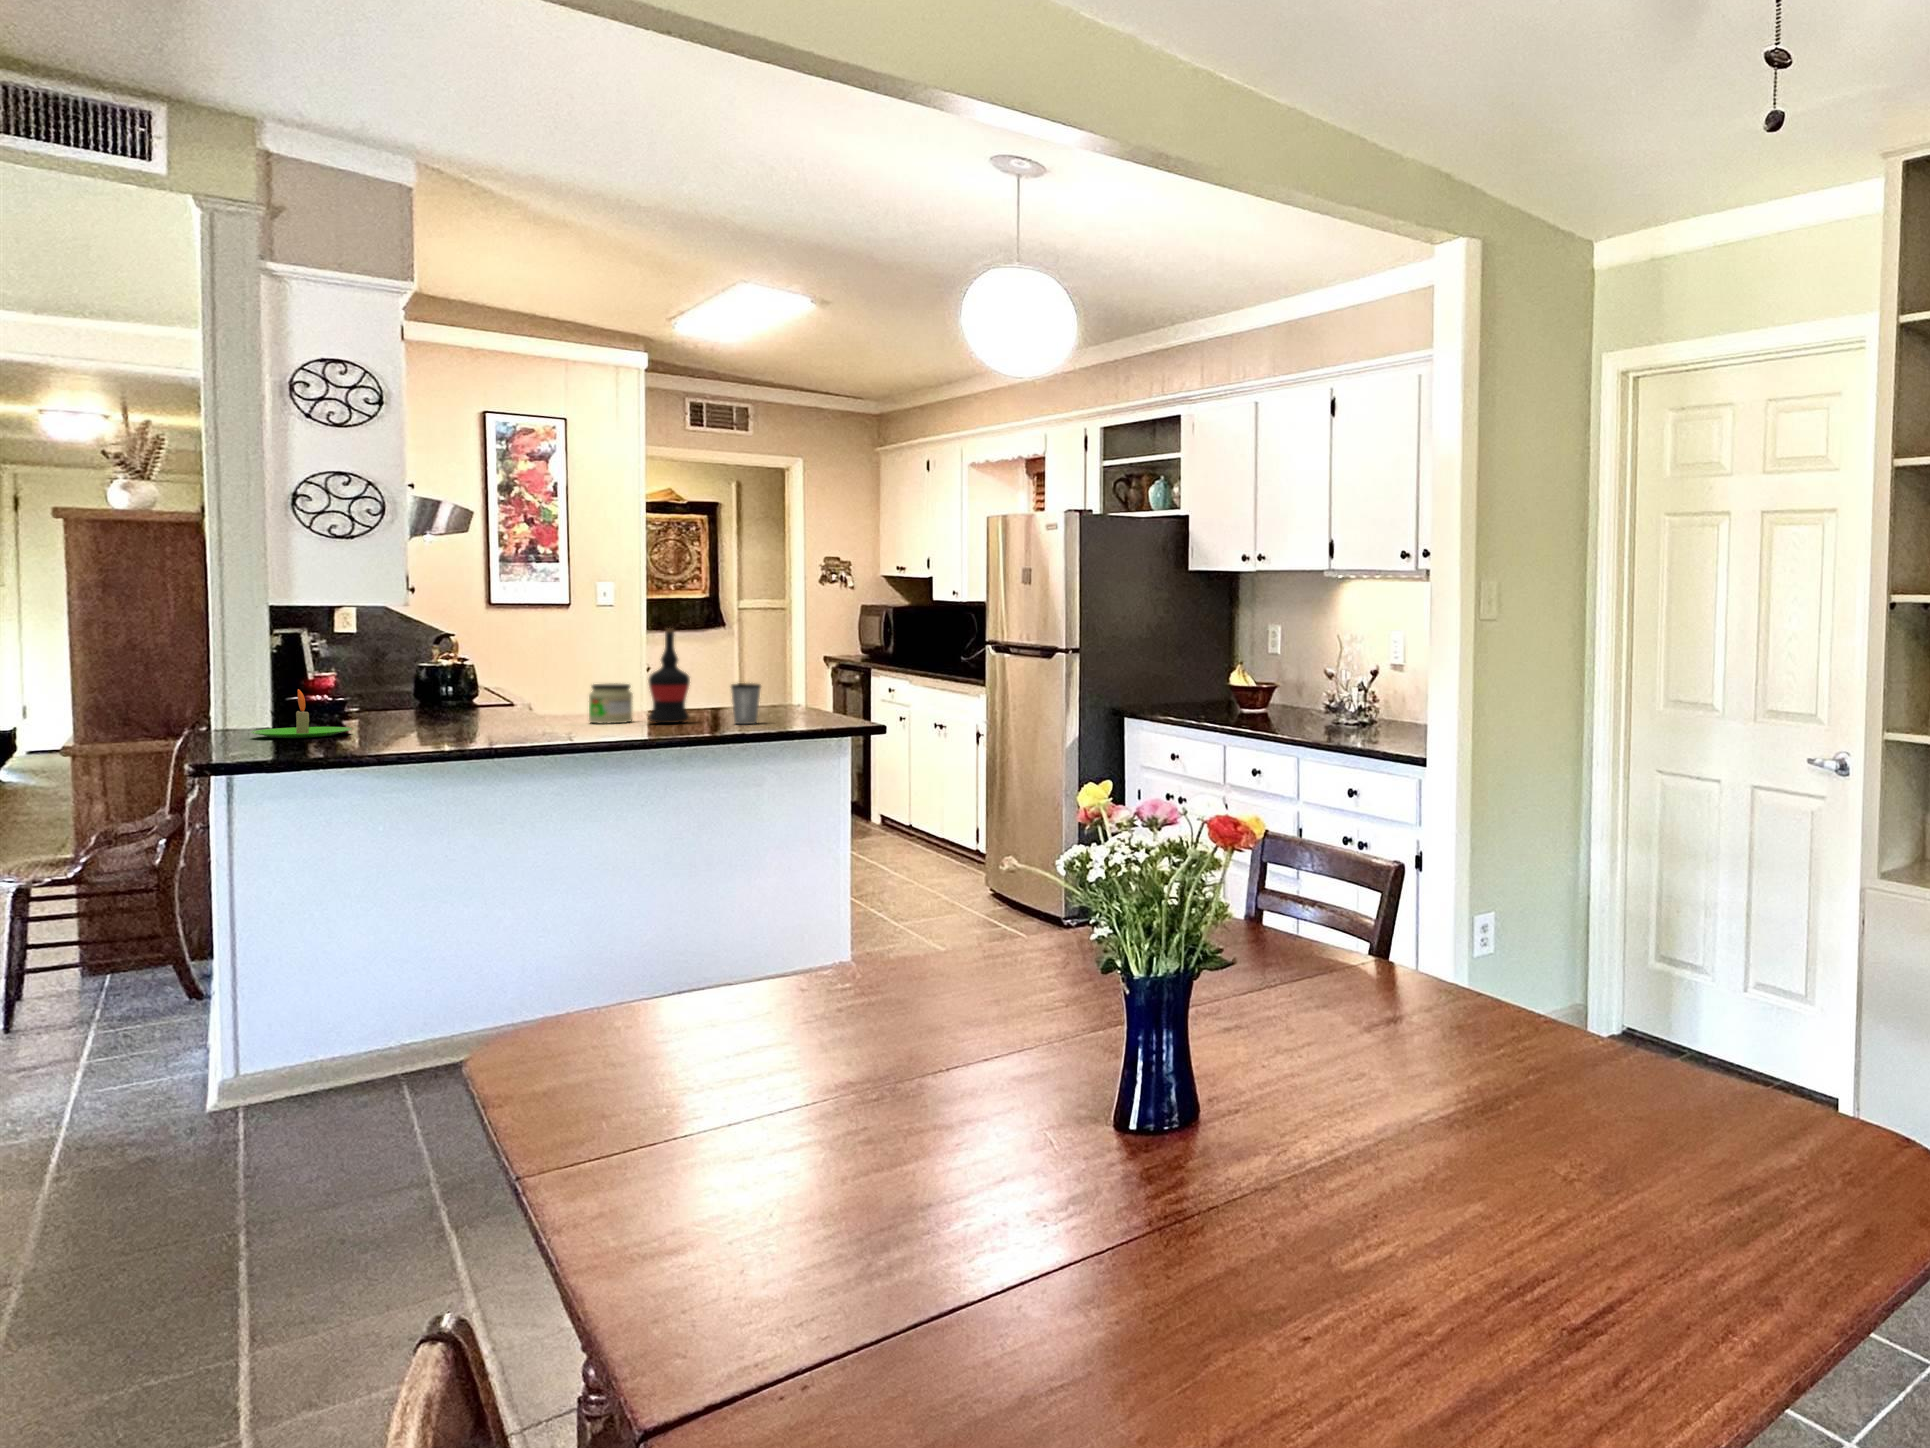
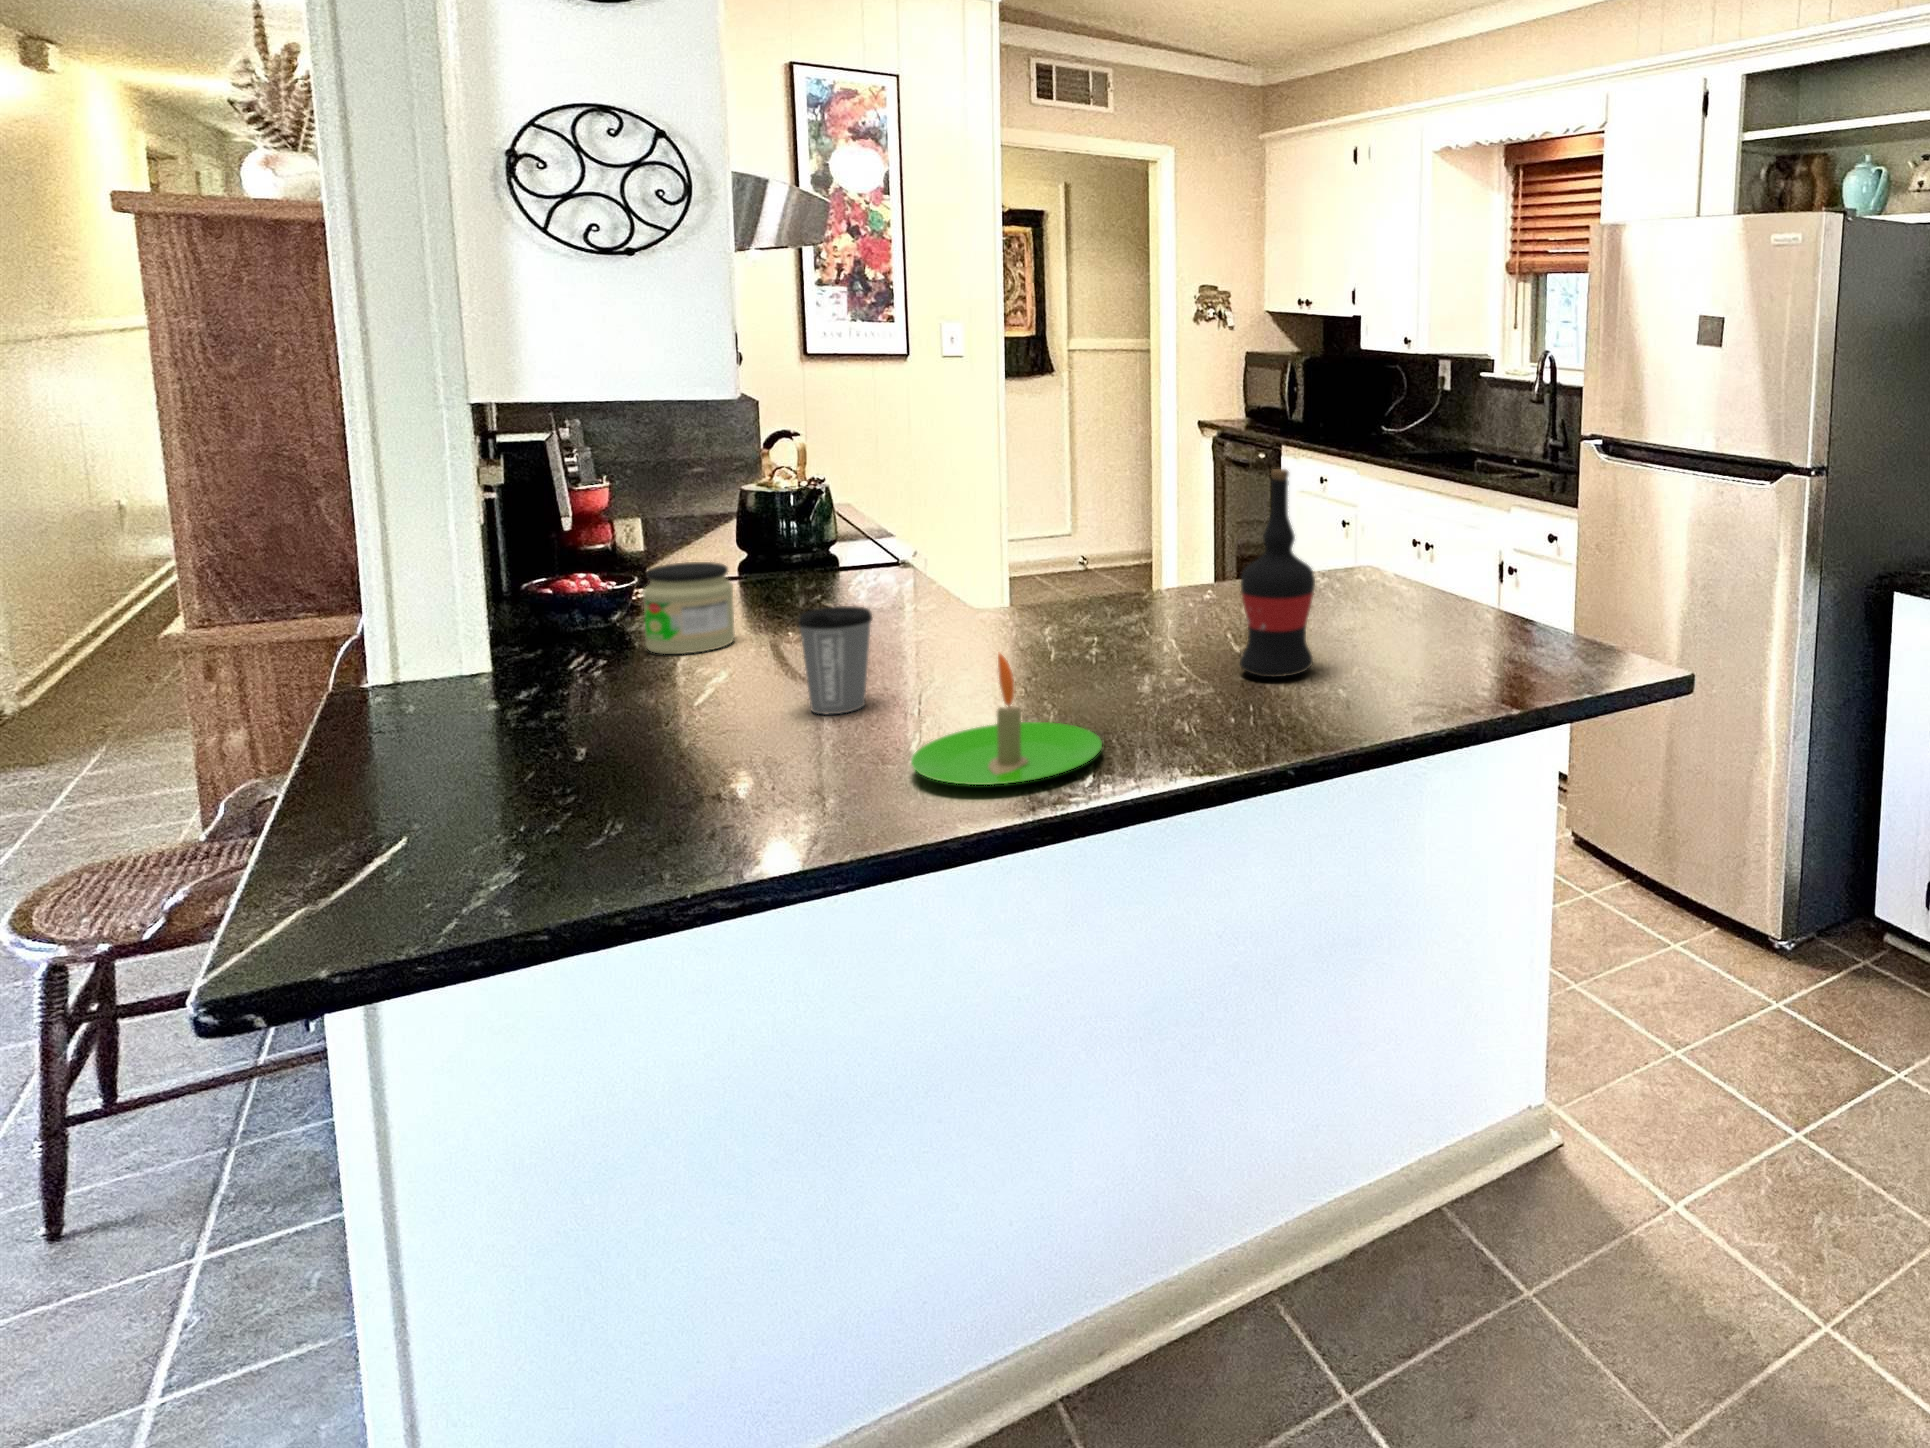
jar: present [589,683,633,724] -> present [643,562,735,654]
coffee cup: present [731,683,761,724] -> present [798,606,872,714]
candle: present [251,689,352,738] -> present [911,654,1102,785]

